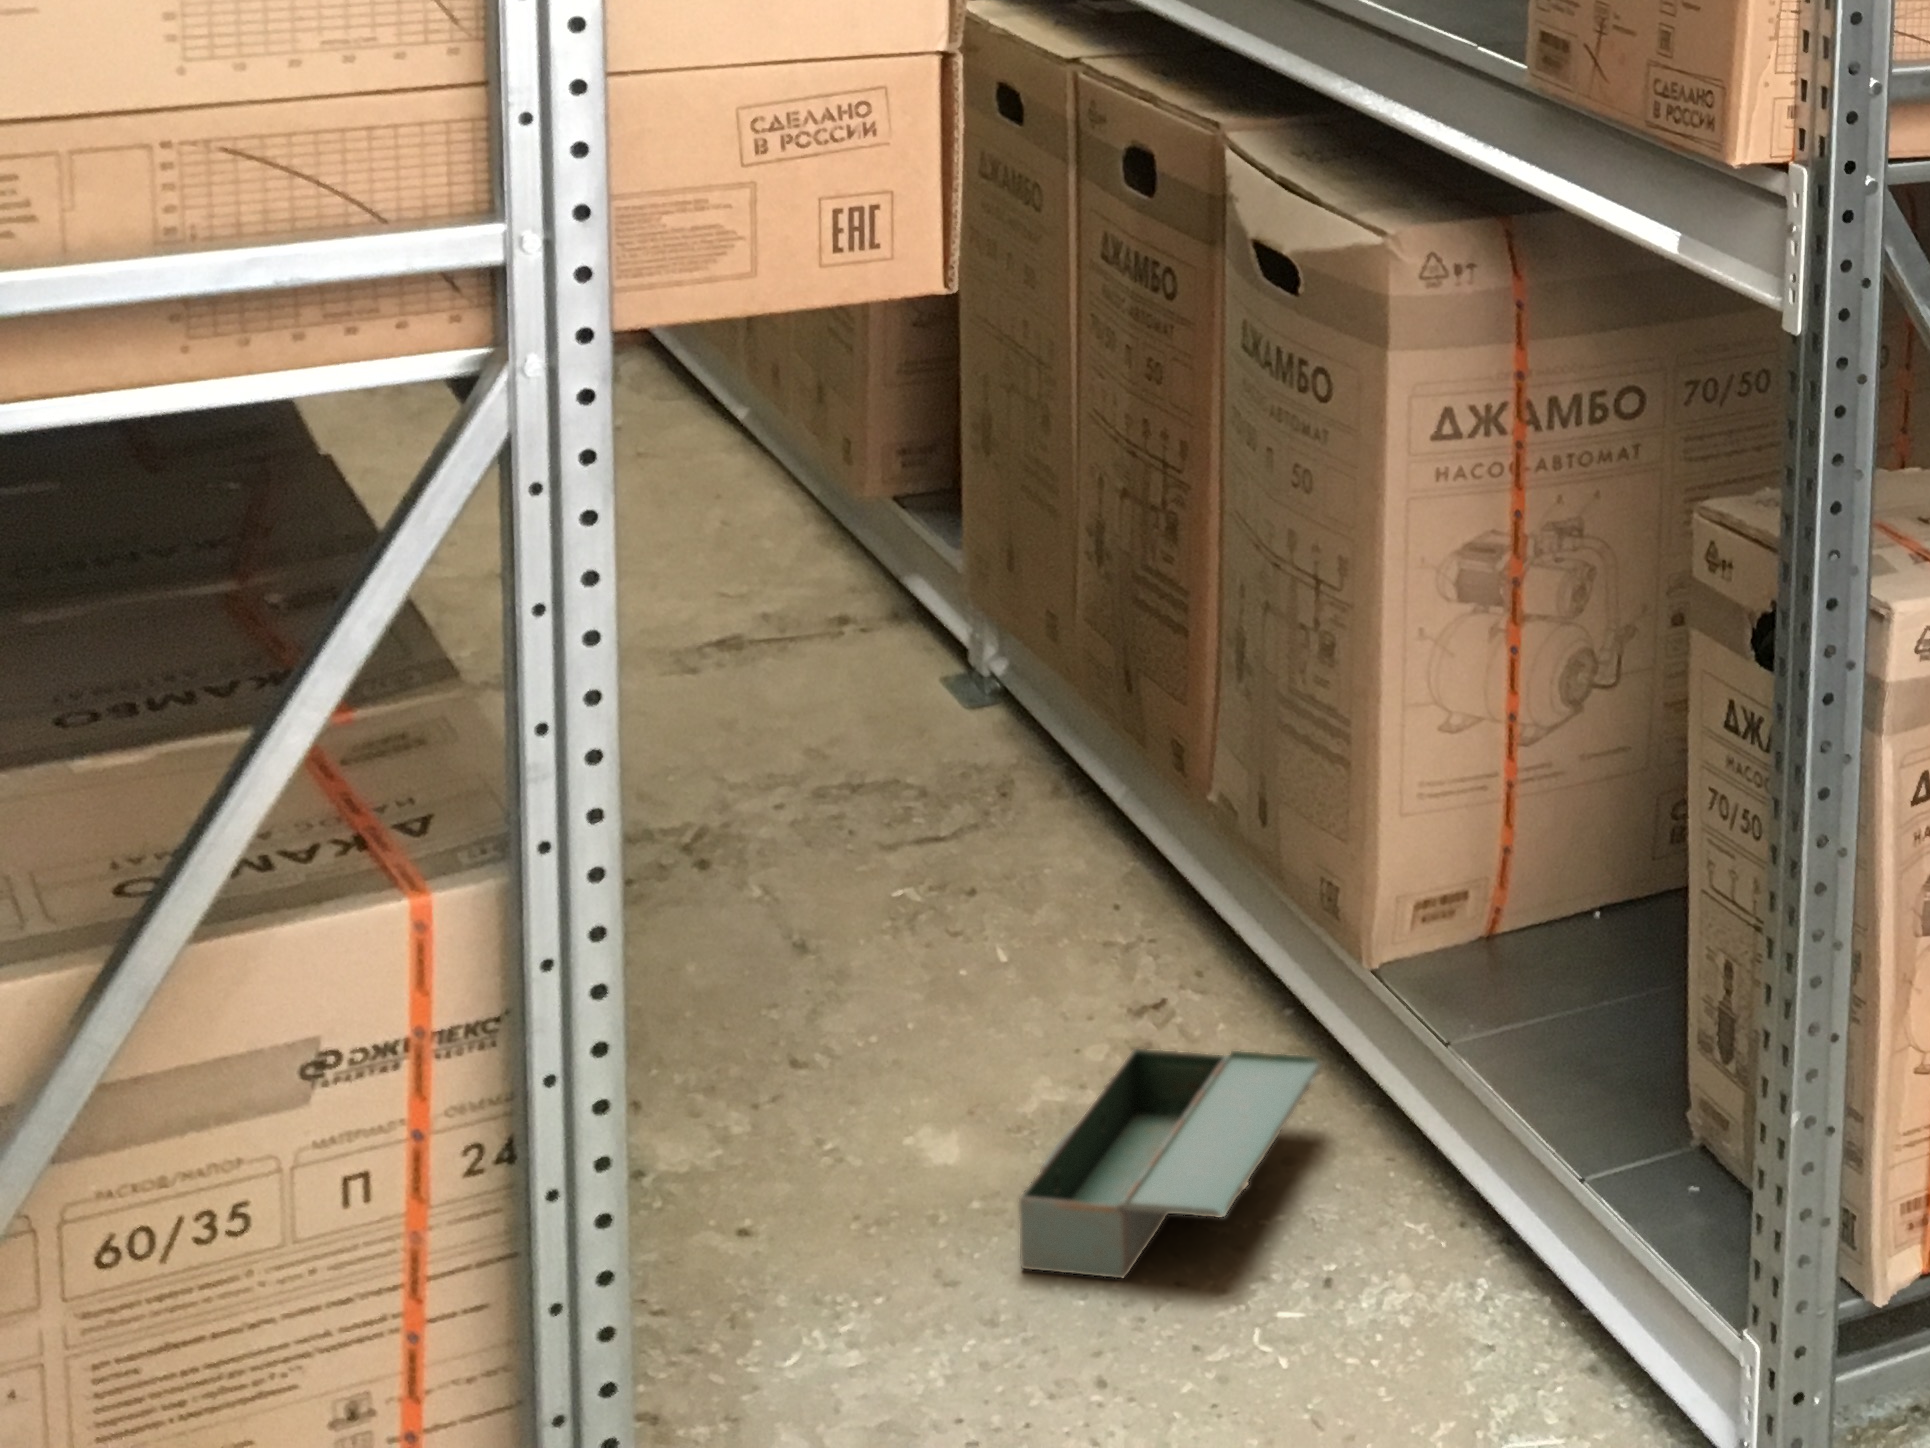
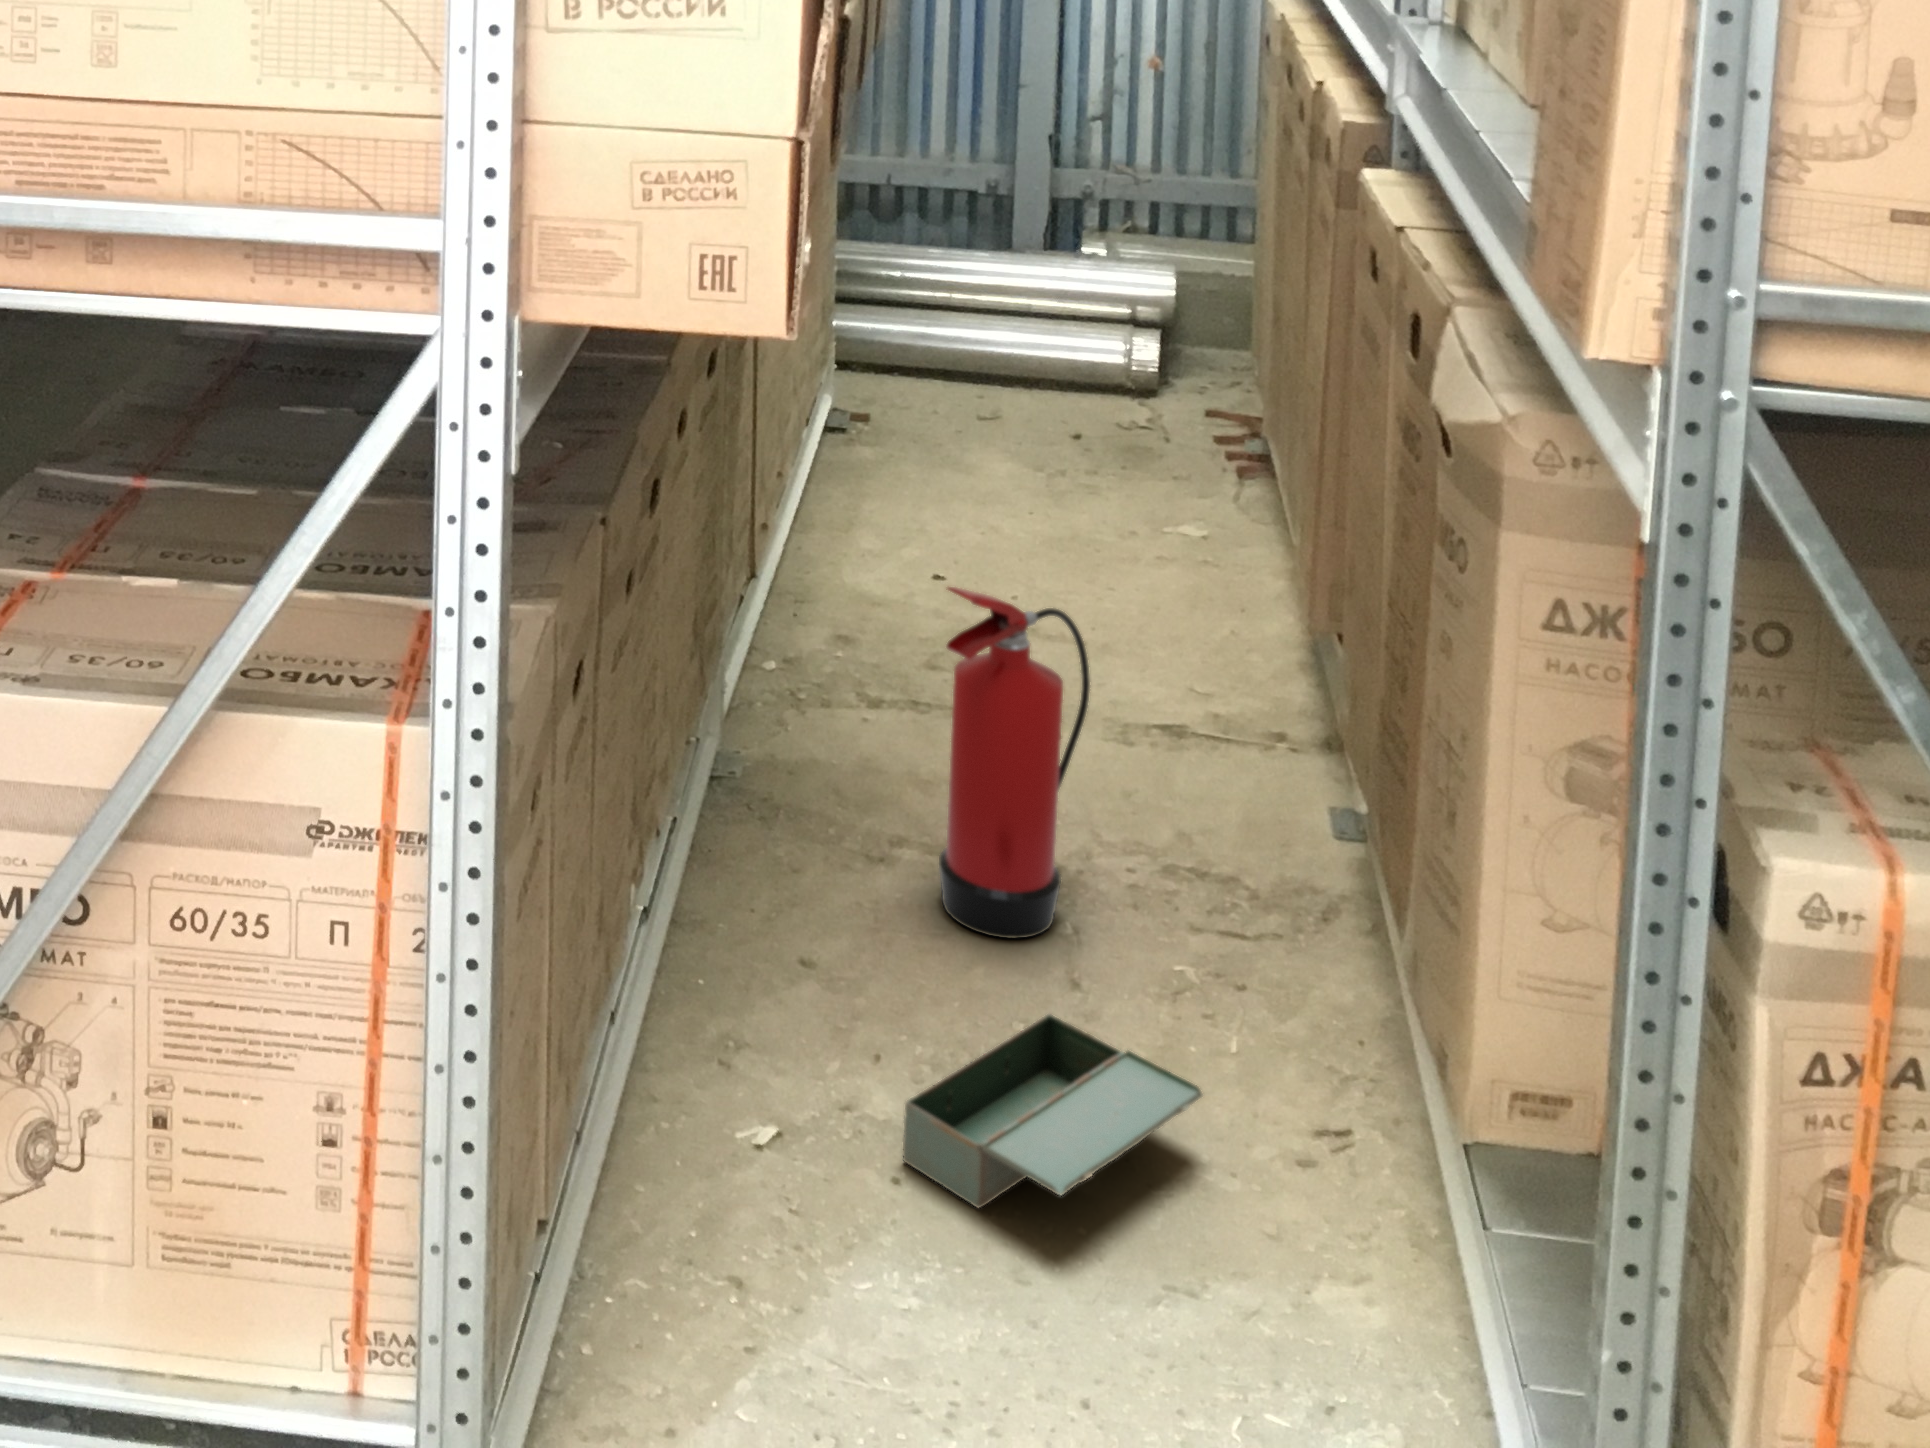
fire extinguisher: none [933,601,1086,1006] -> present [939,587,1090,938]

